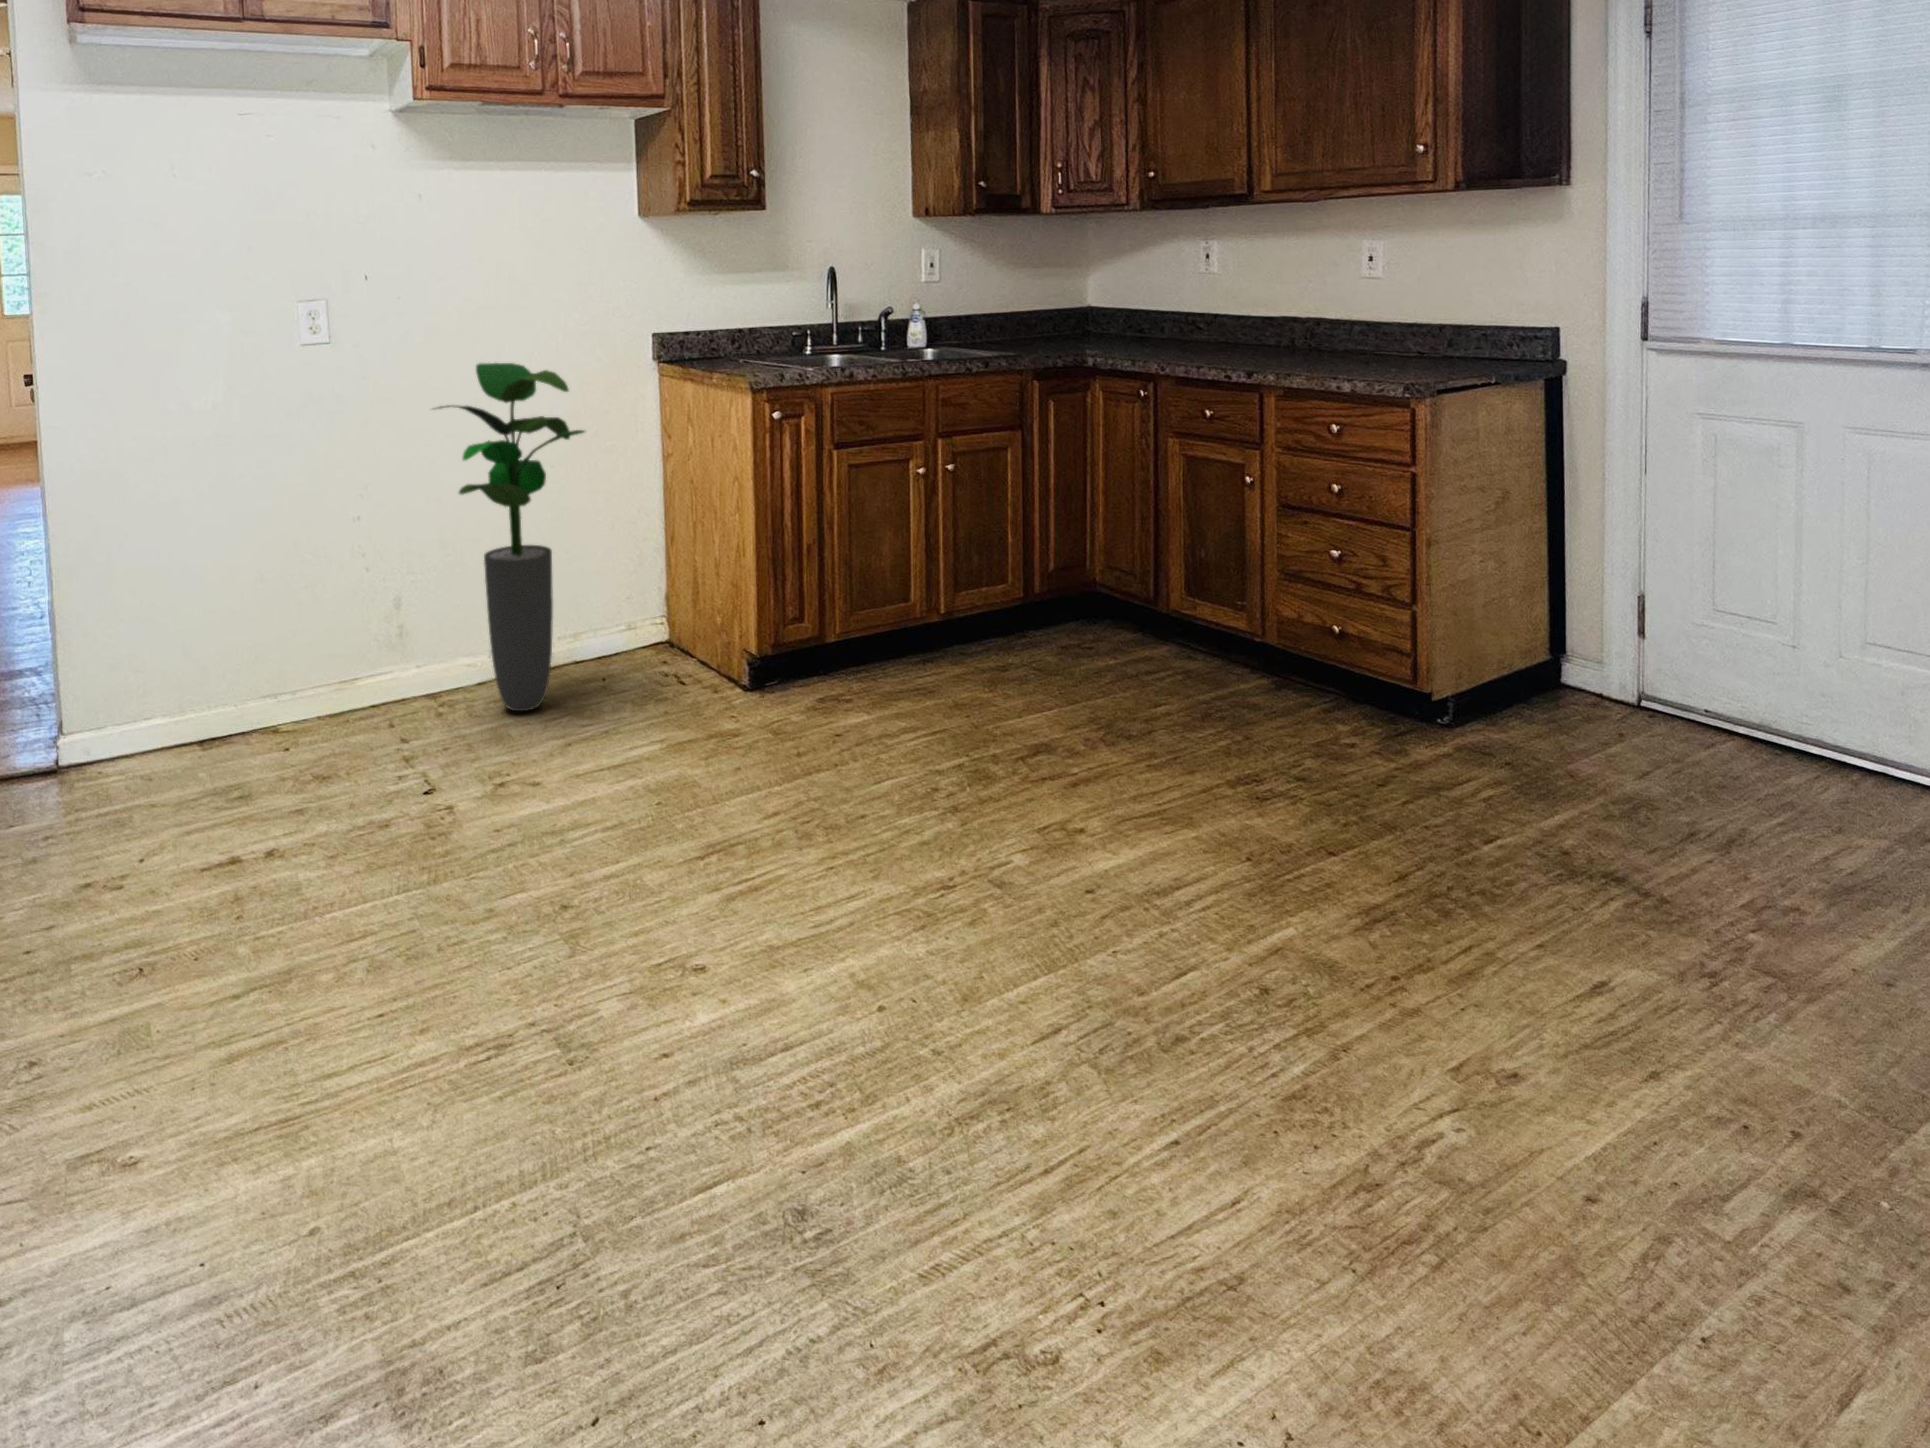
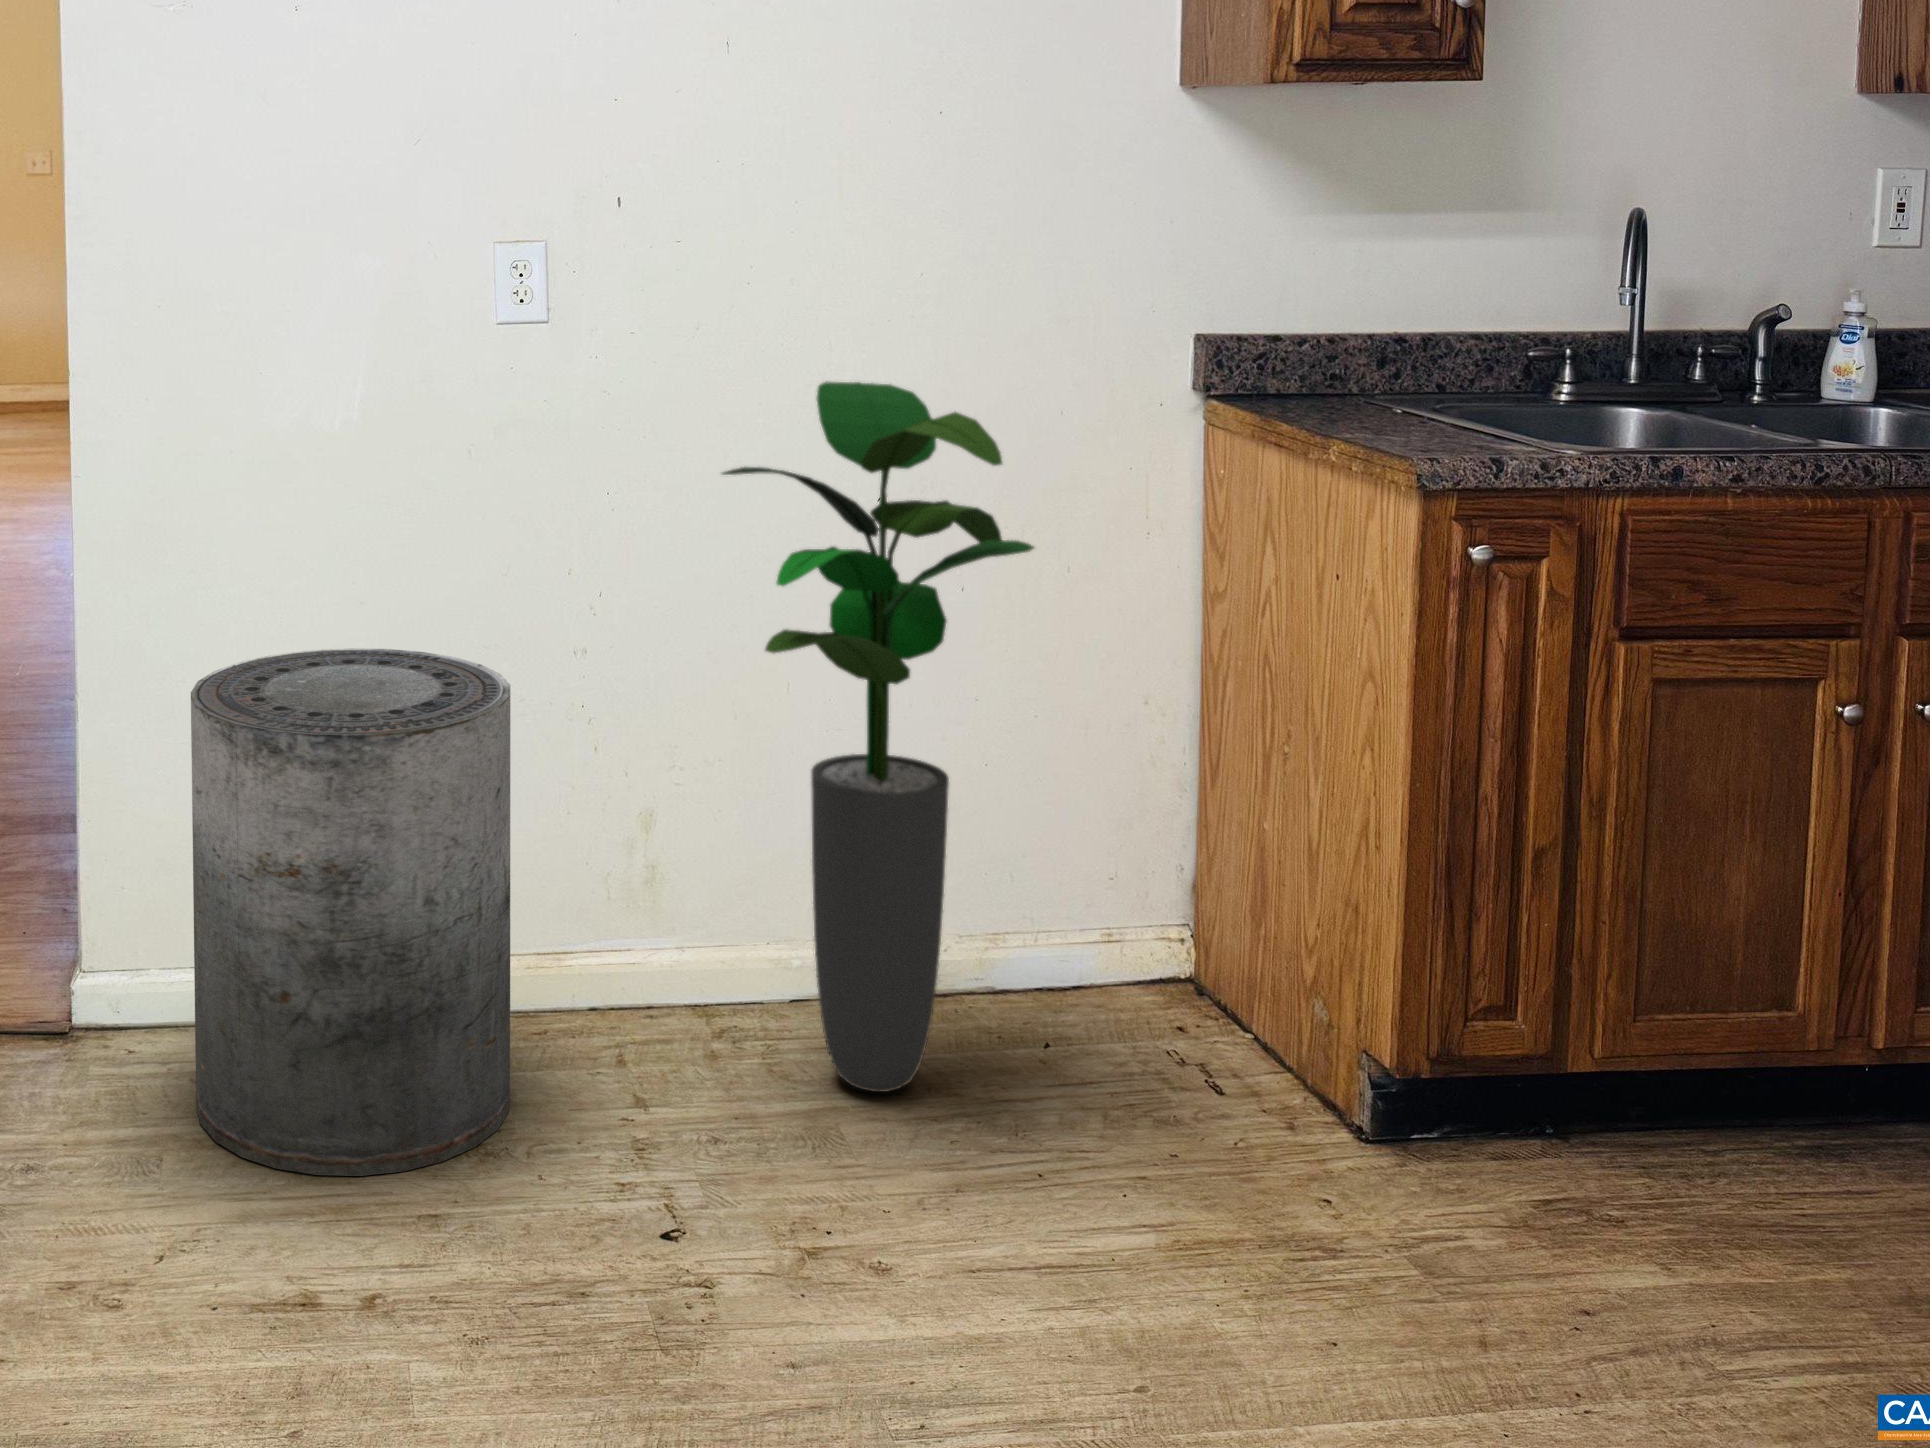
trash can: none [135,522,334,805] -> present [191,648,510,1176]

